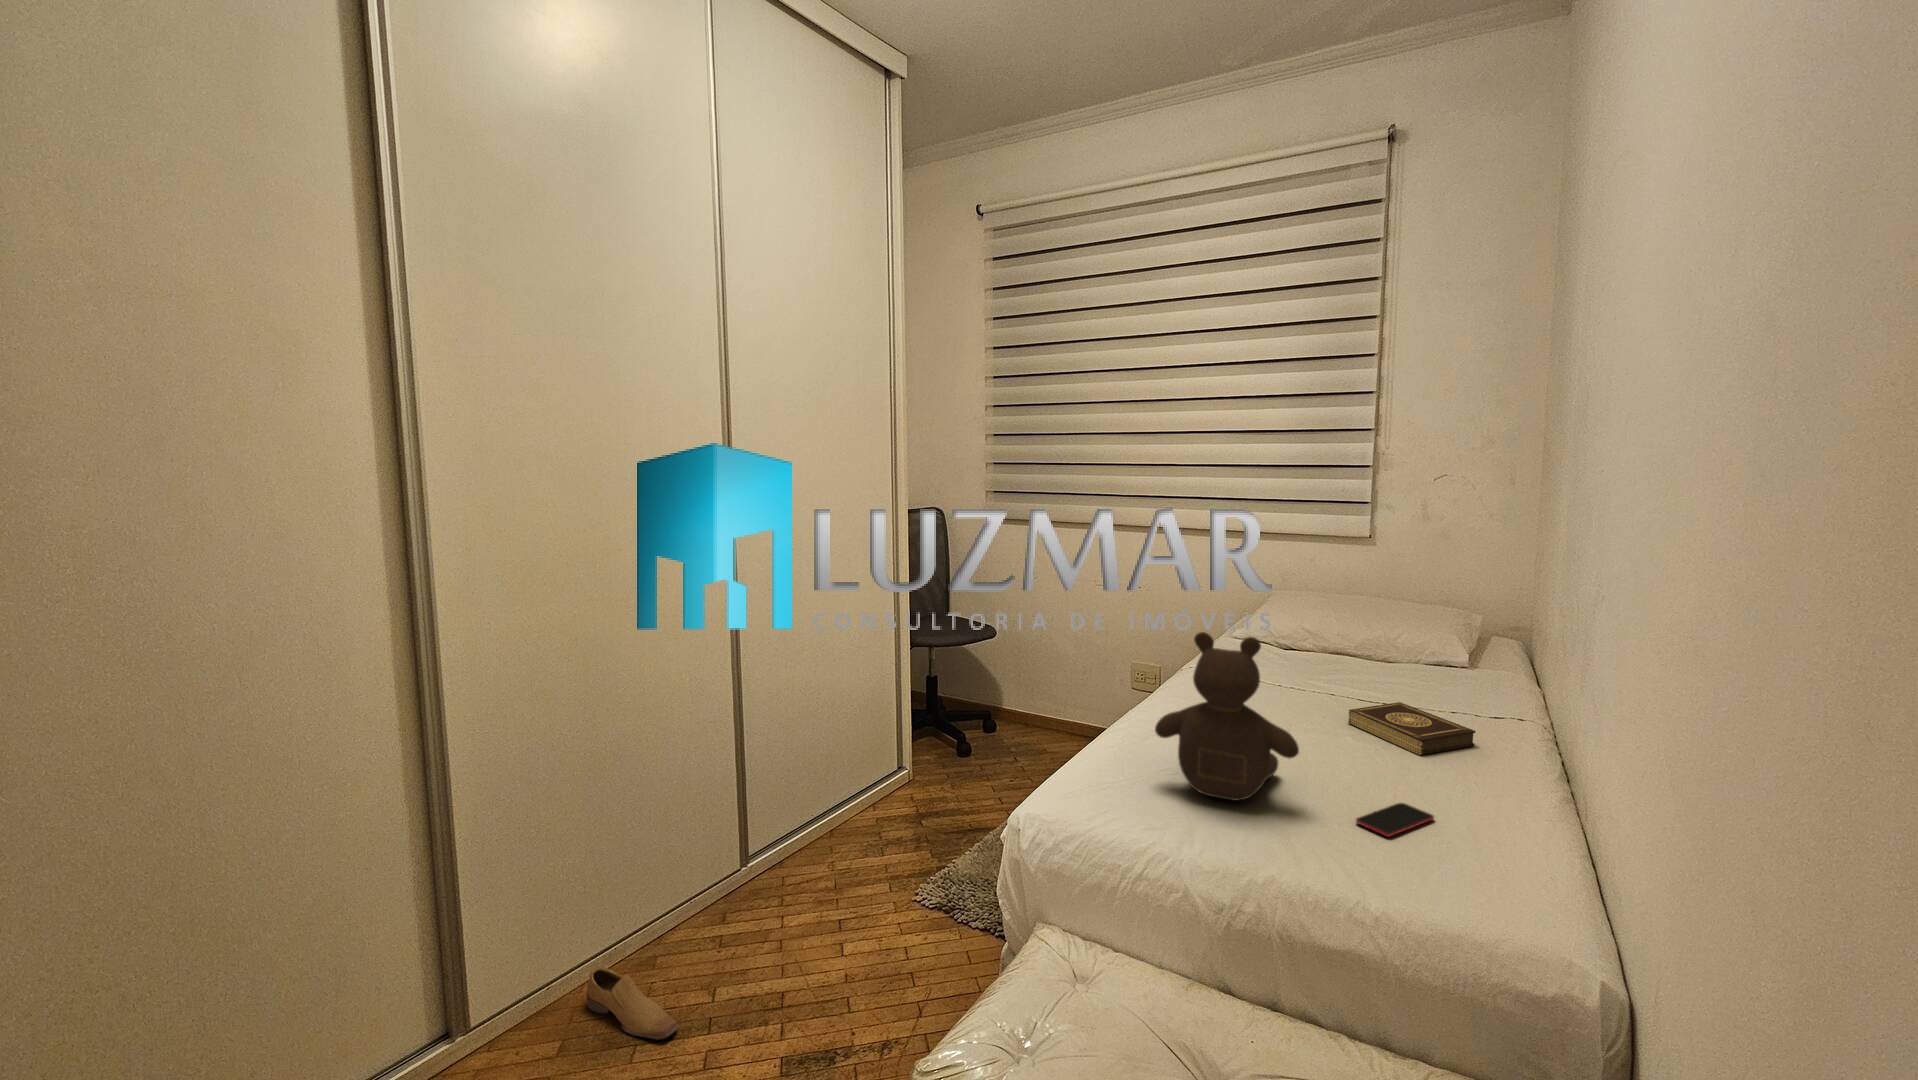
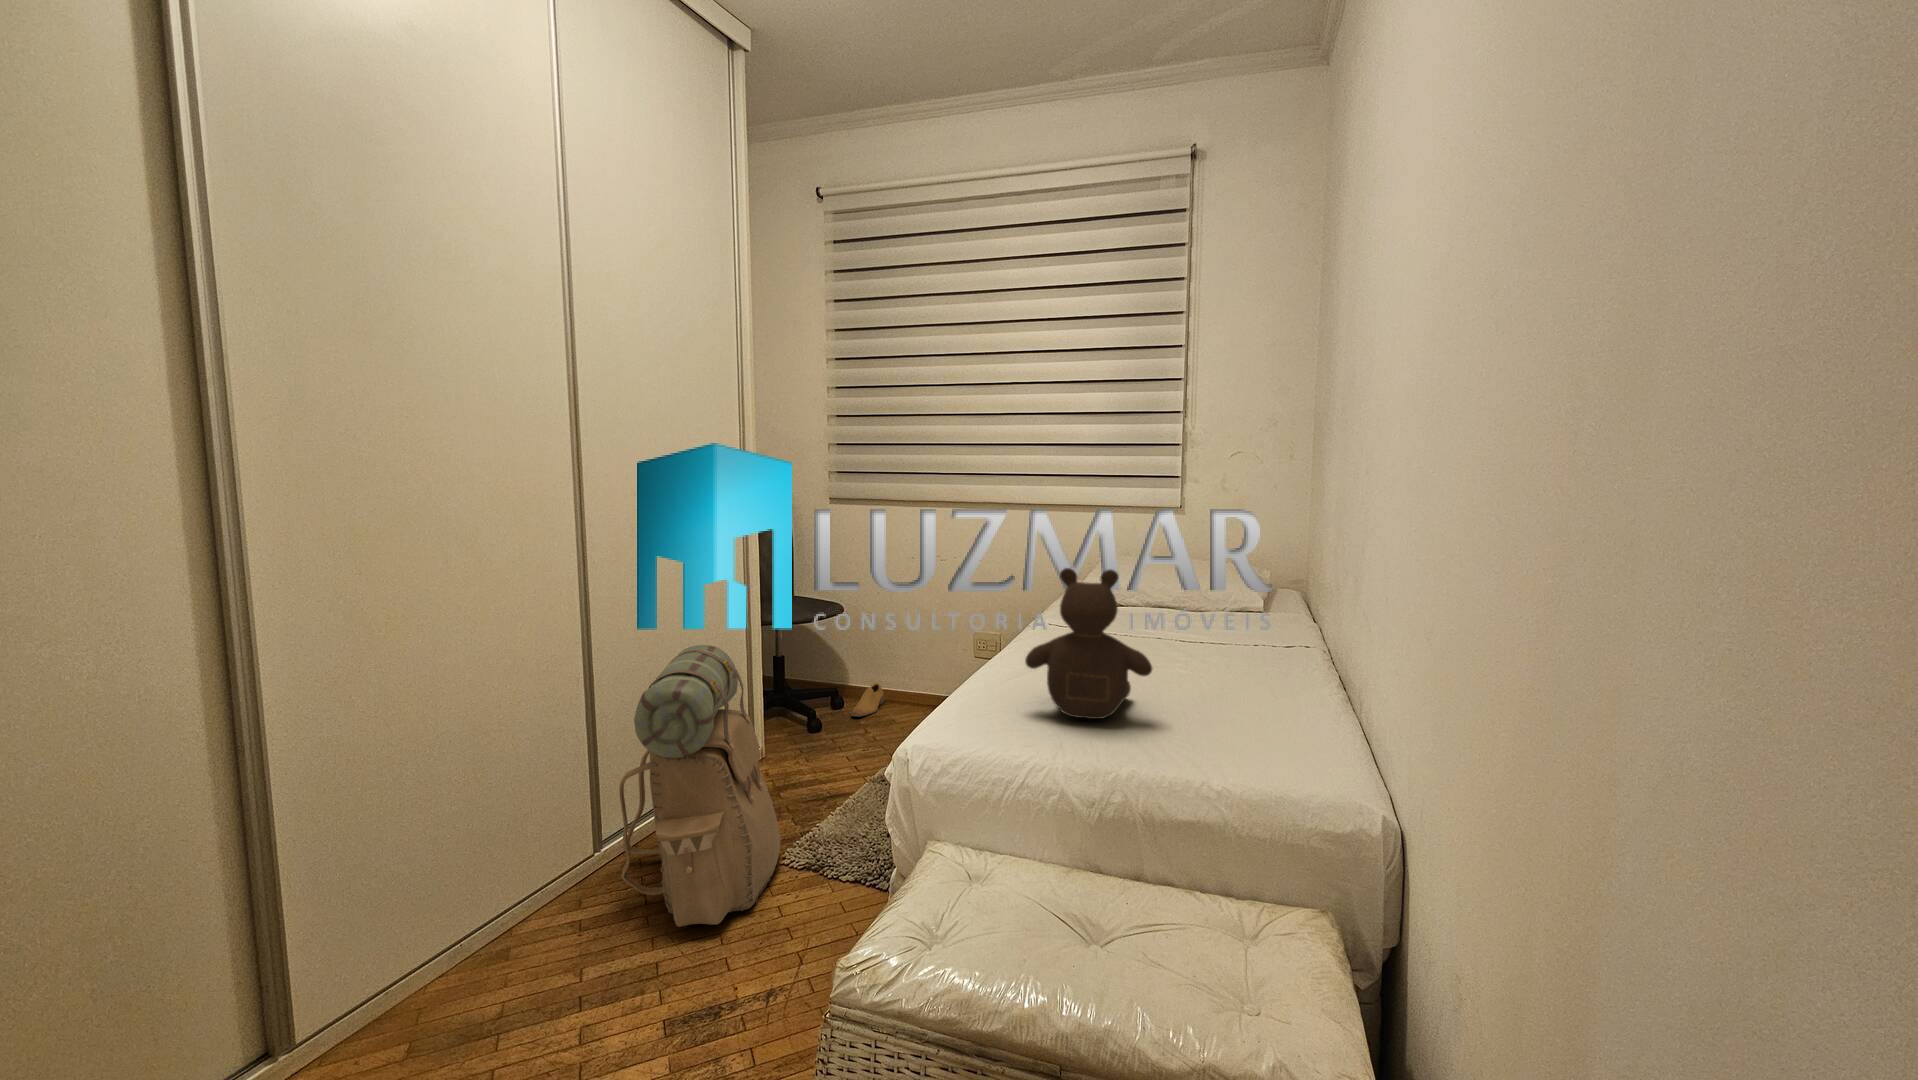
backpack: none [758,676,913,961] -> present [619,645,781,927]
book: present [1348,702,1475,755] -> none [1180,638,1283,677]
smartphone: present [1356,803,1434,837] -> none [1201,710,1262,735]
shoe: present [587,967,678,1040] -> present [850,683,885,717]

